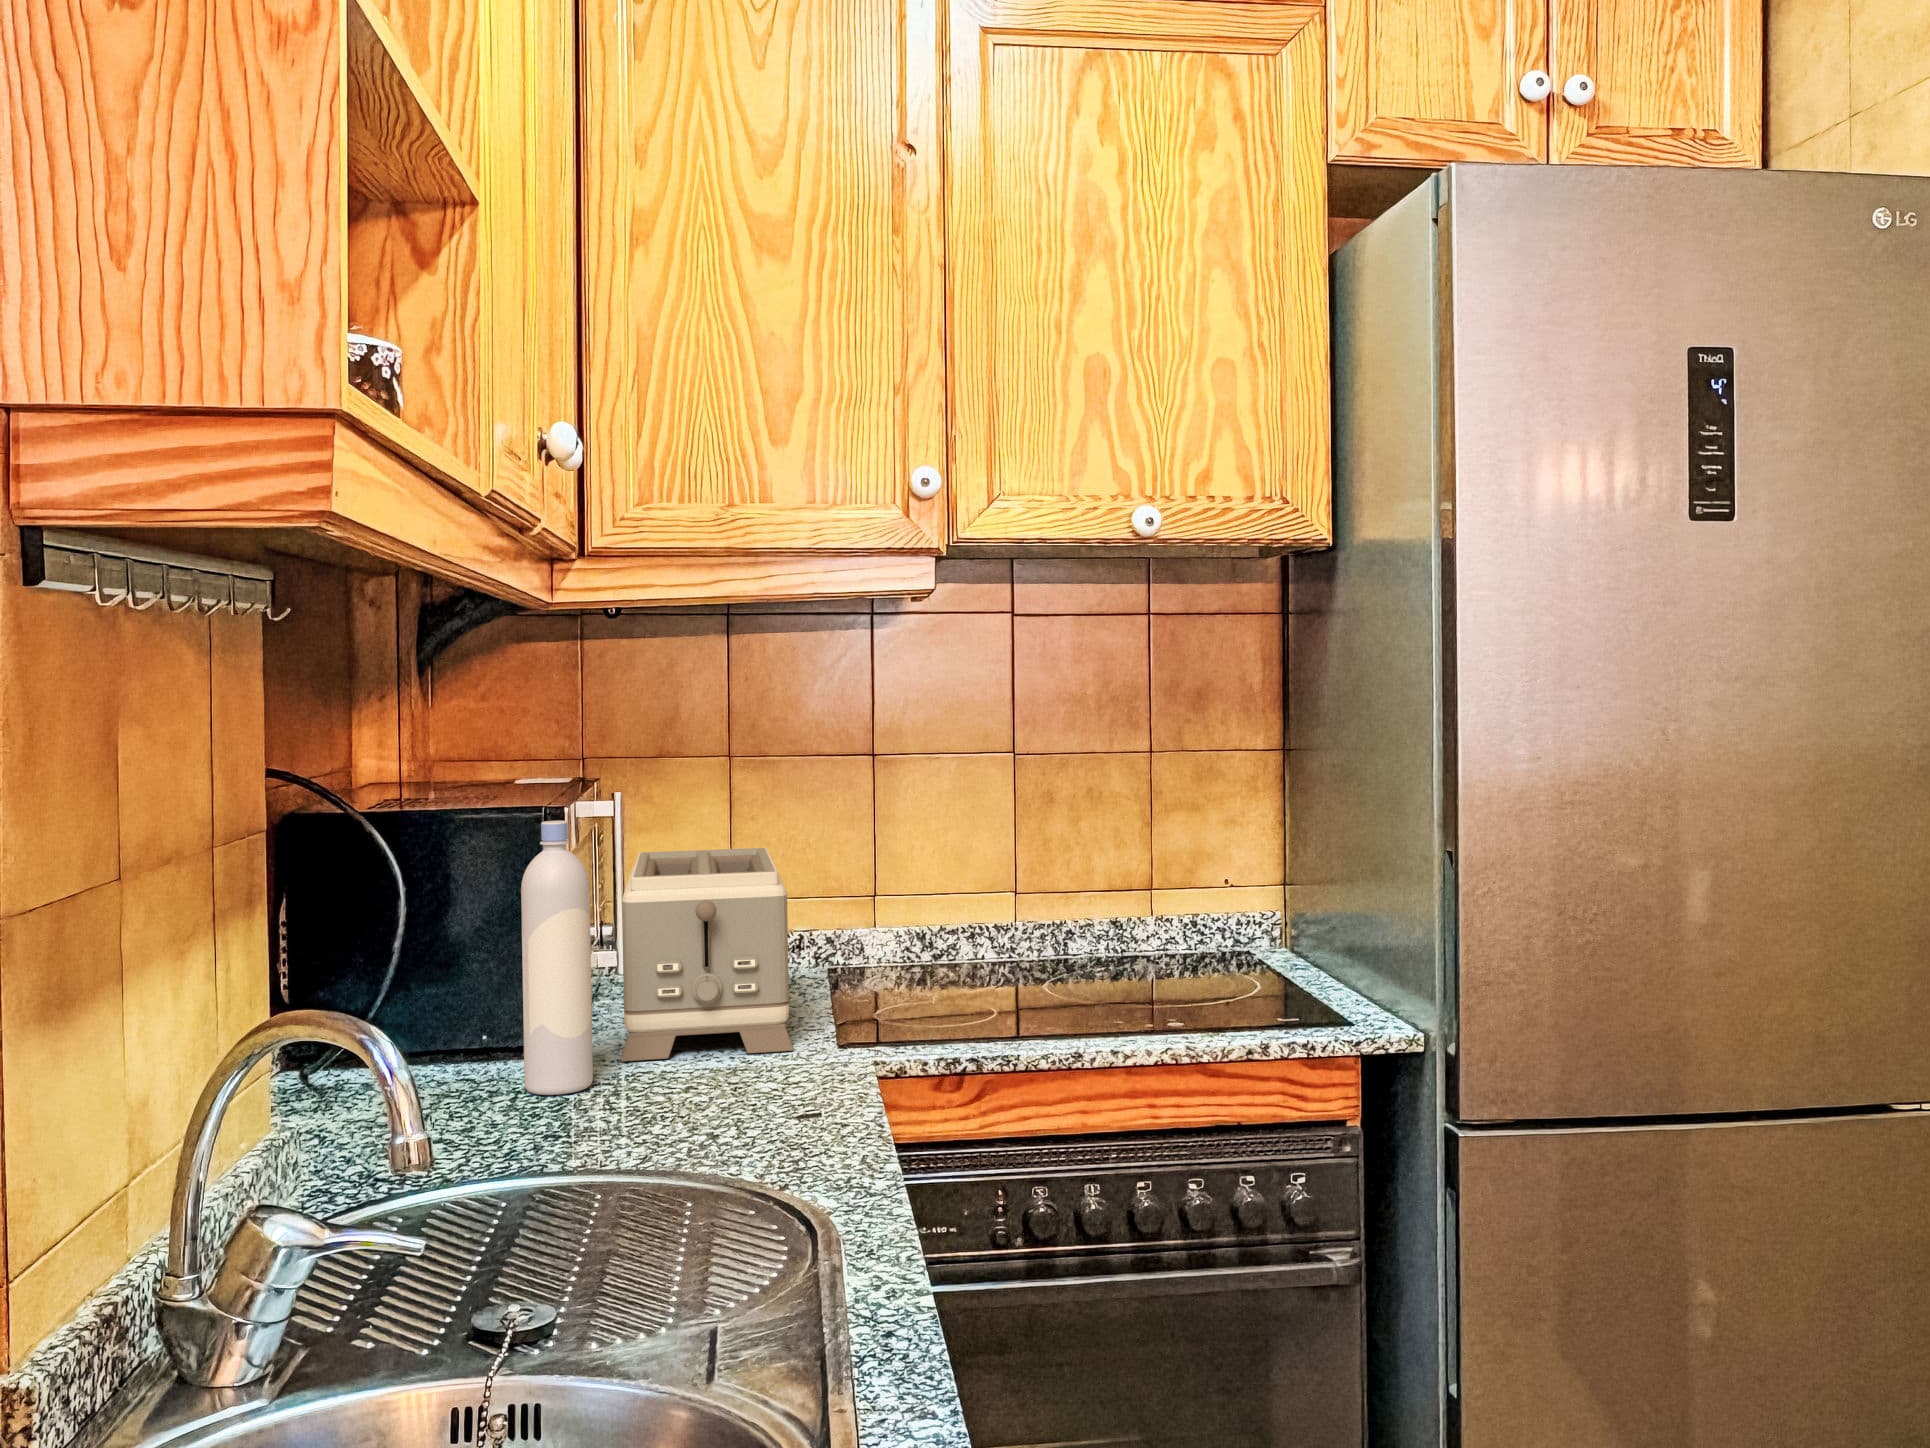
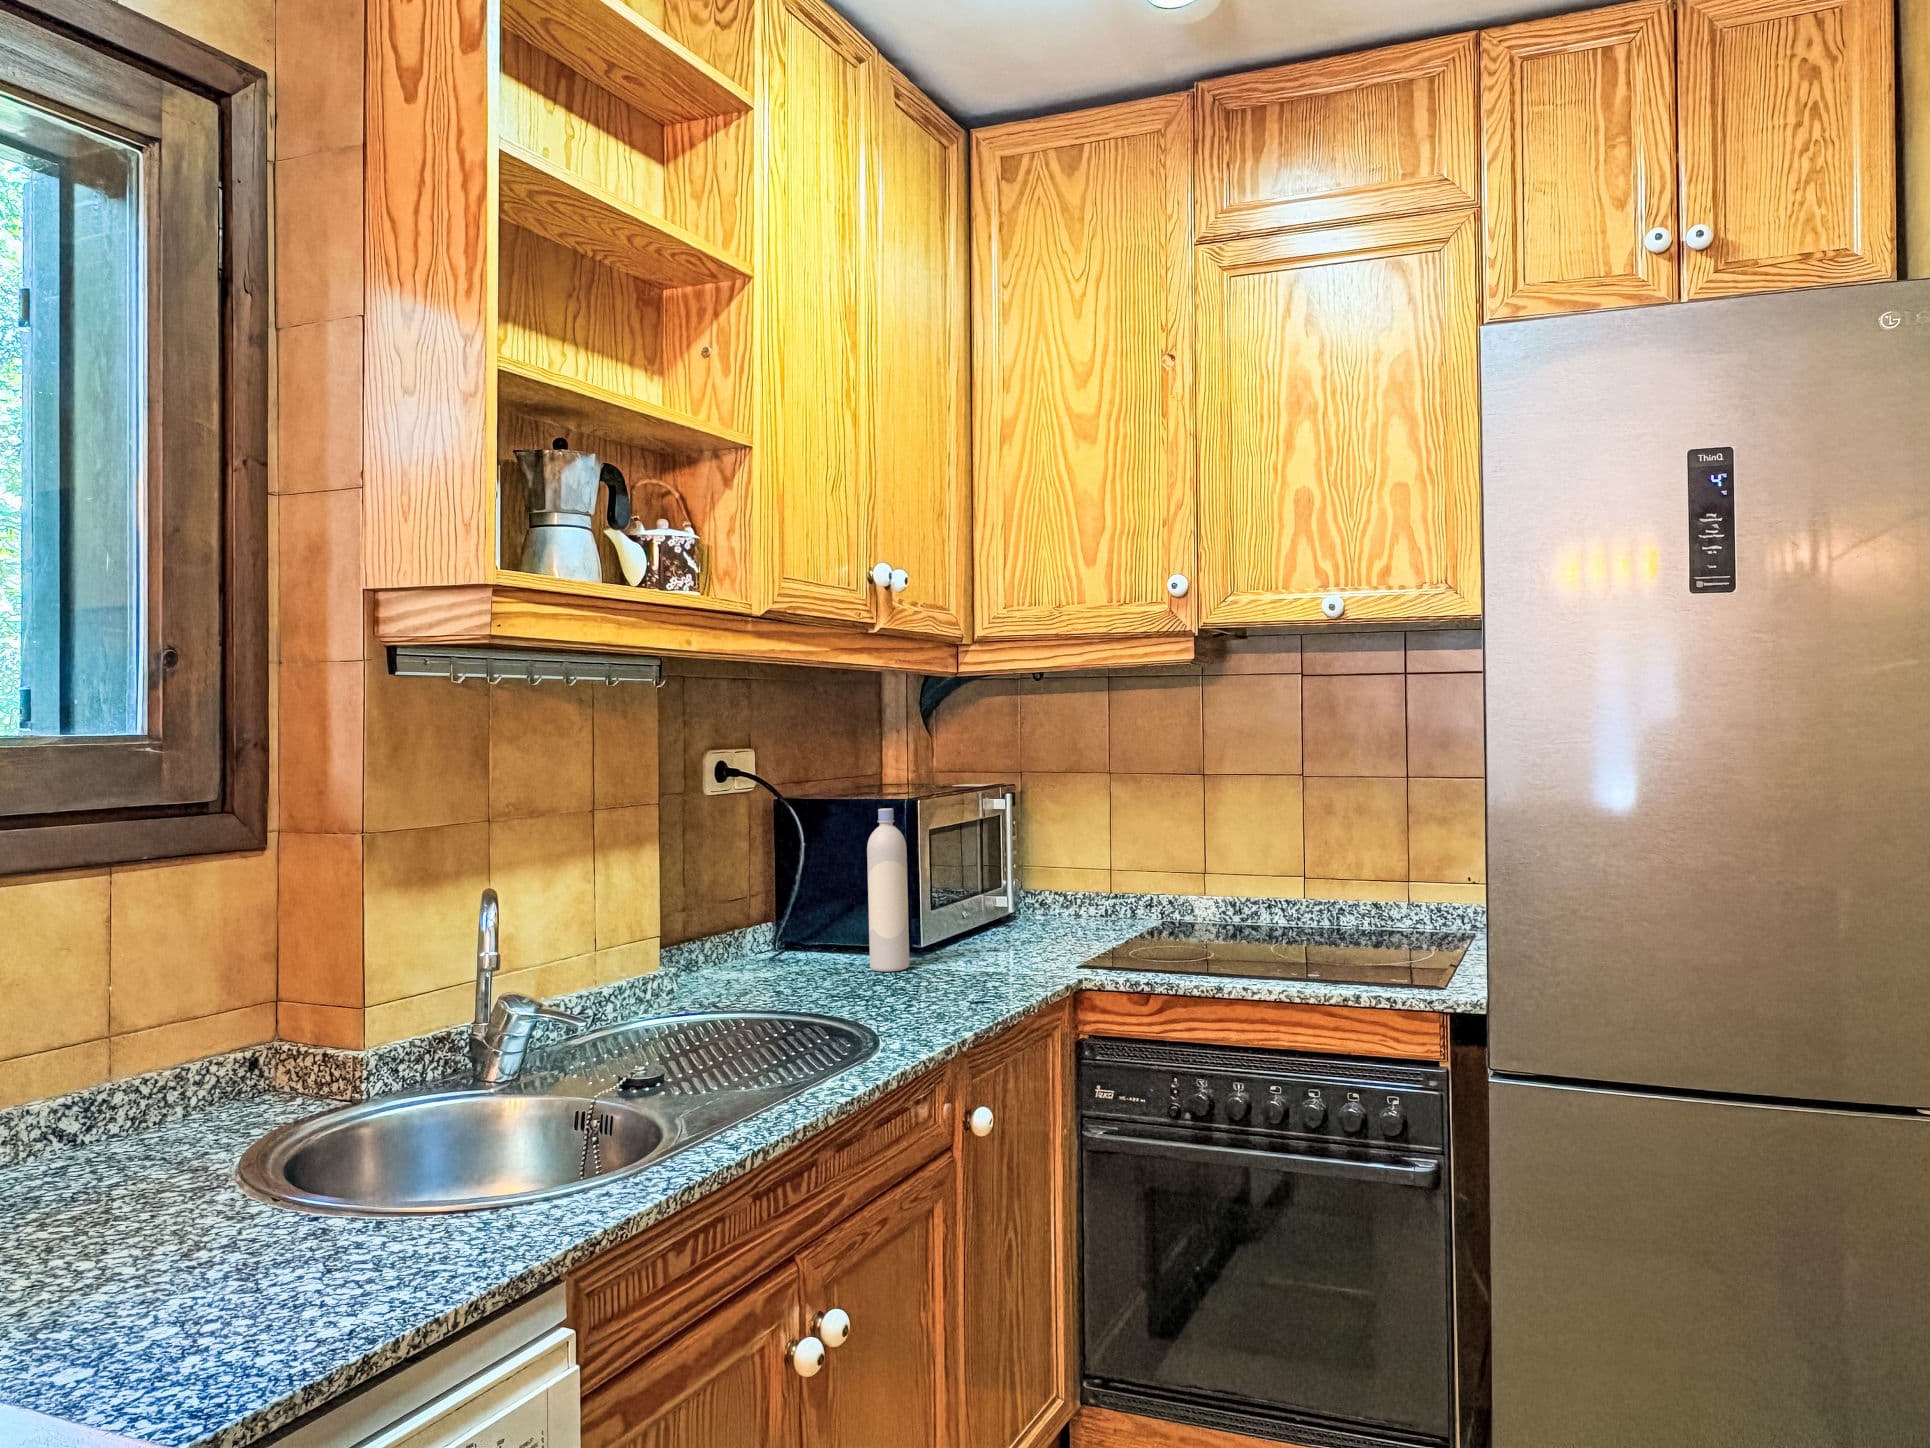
toaster: present [621,848,793,1062] -> none [946,834,1102,964]

